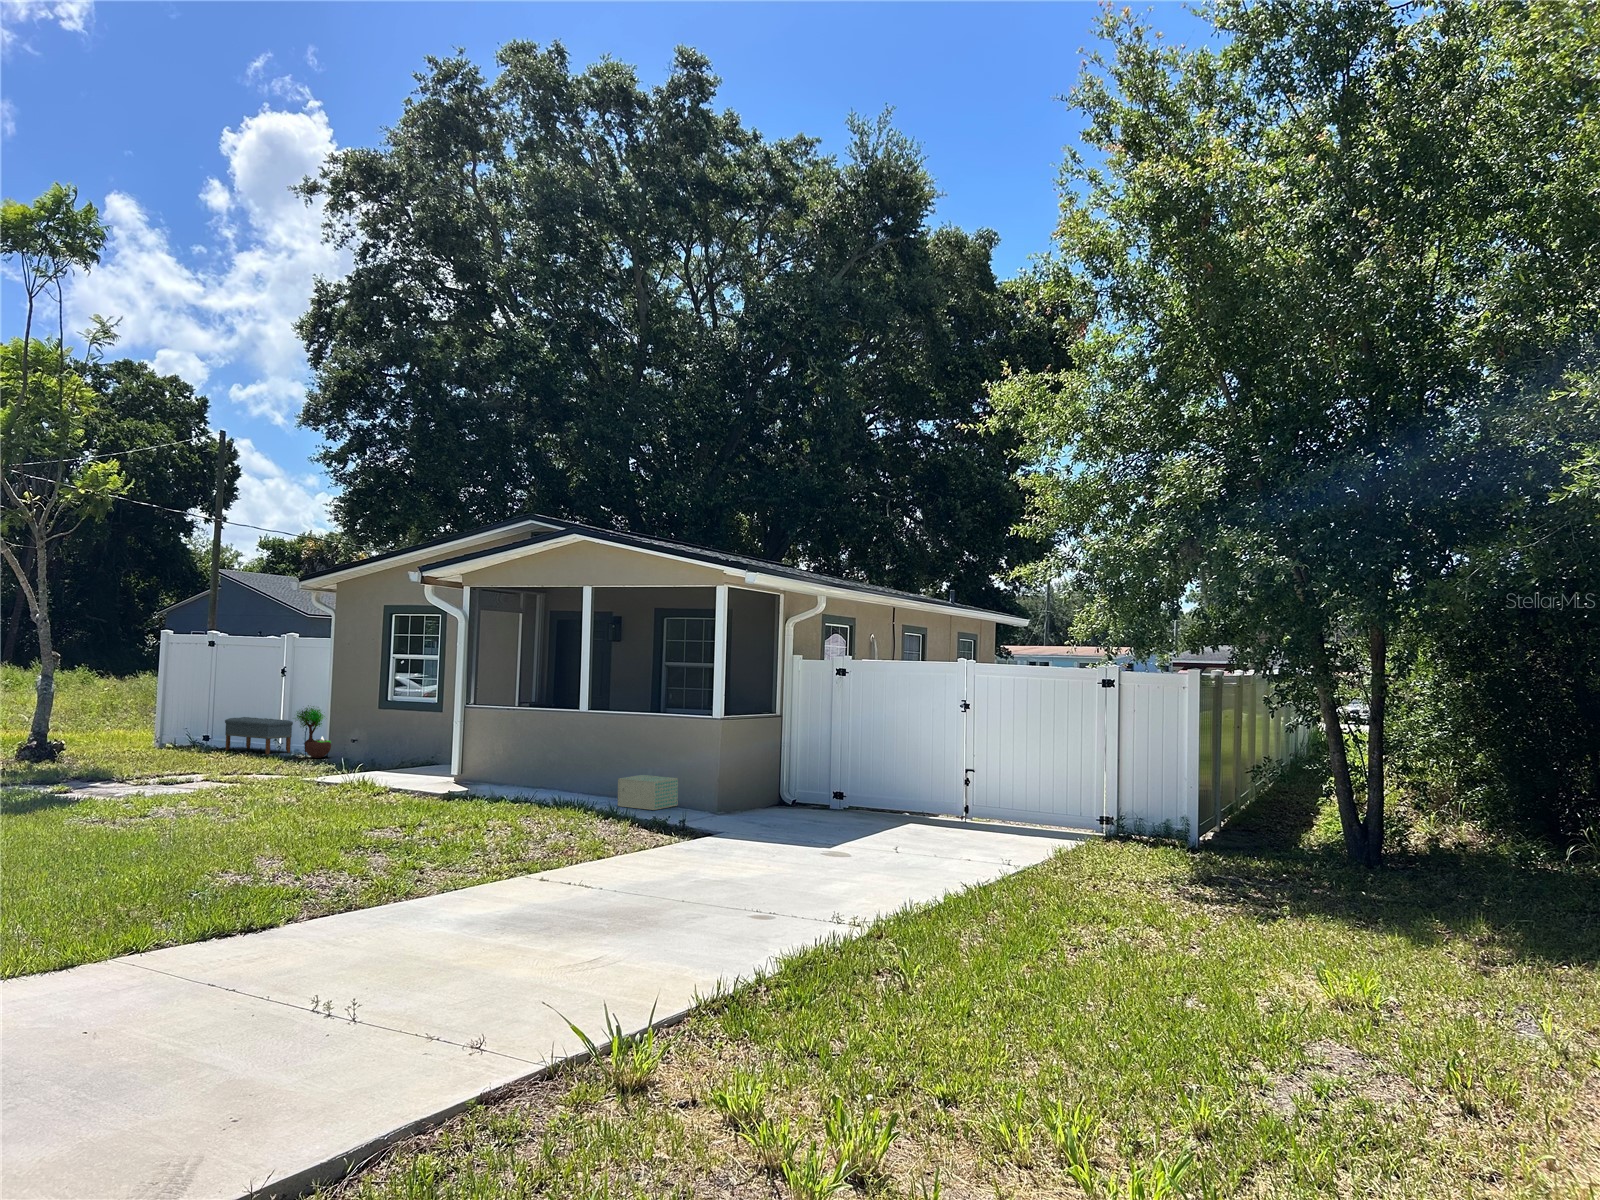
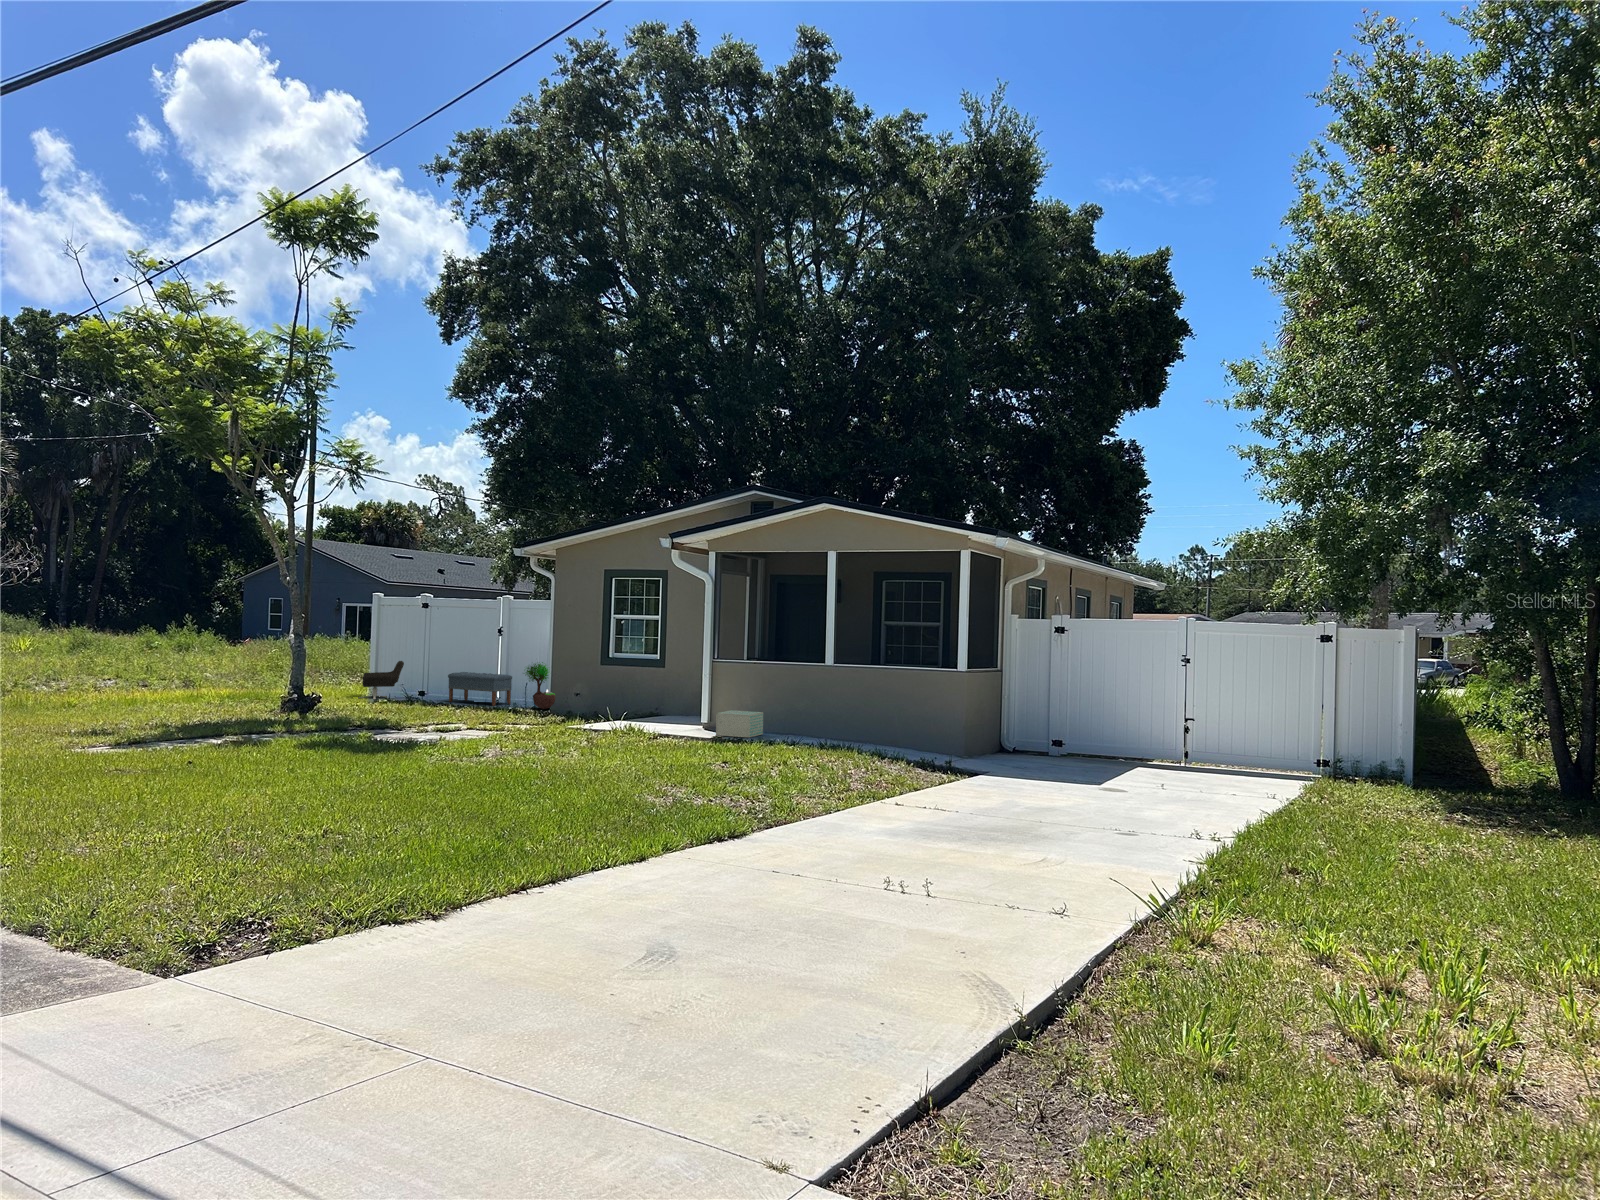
lounge chair: none [128,705,189,747] -> present [363,661,404,699]
storage box: present [618,775,678,810] -> present [716,710,763,737]

